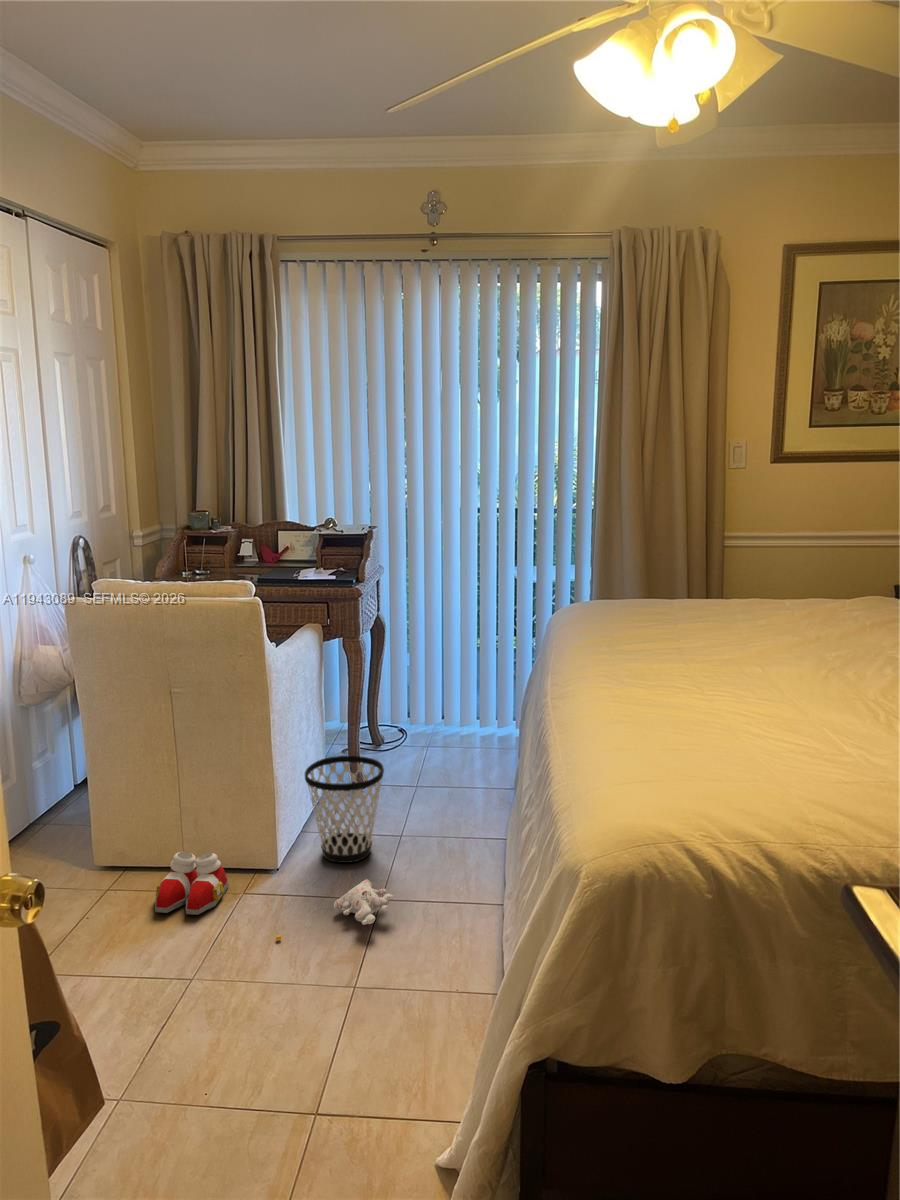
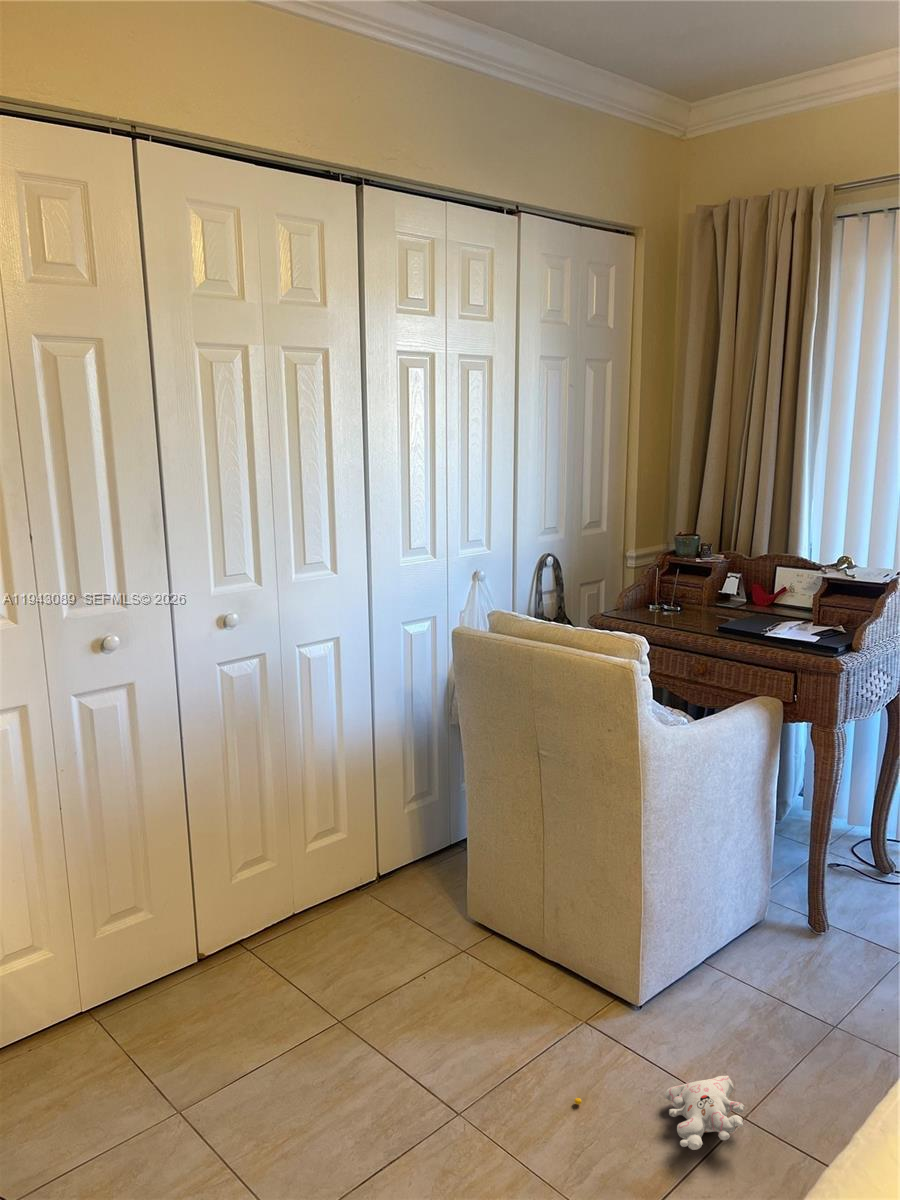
wastebasket: present [305,756,384,863] -> none [691,880,807,1038]
slippers: present [155,852,228,915] -> none [482,934,575,1020]

